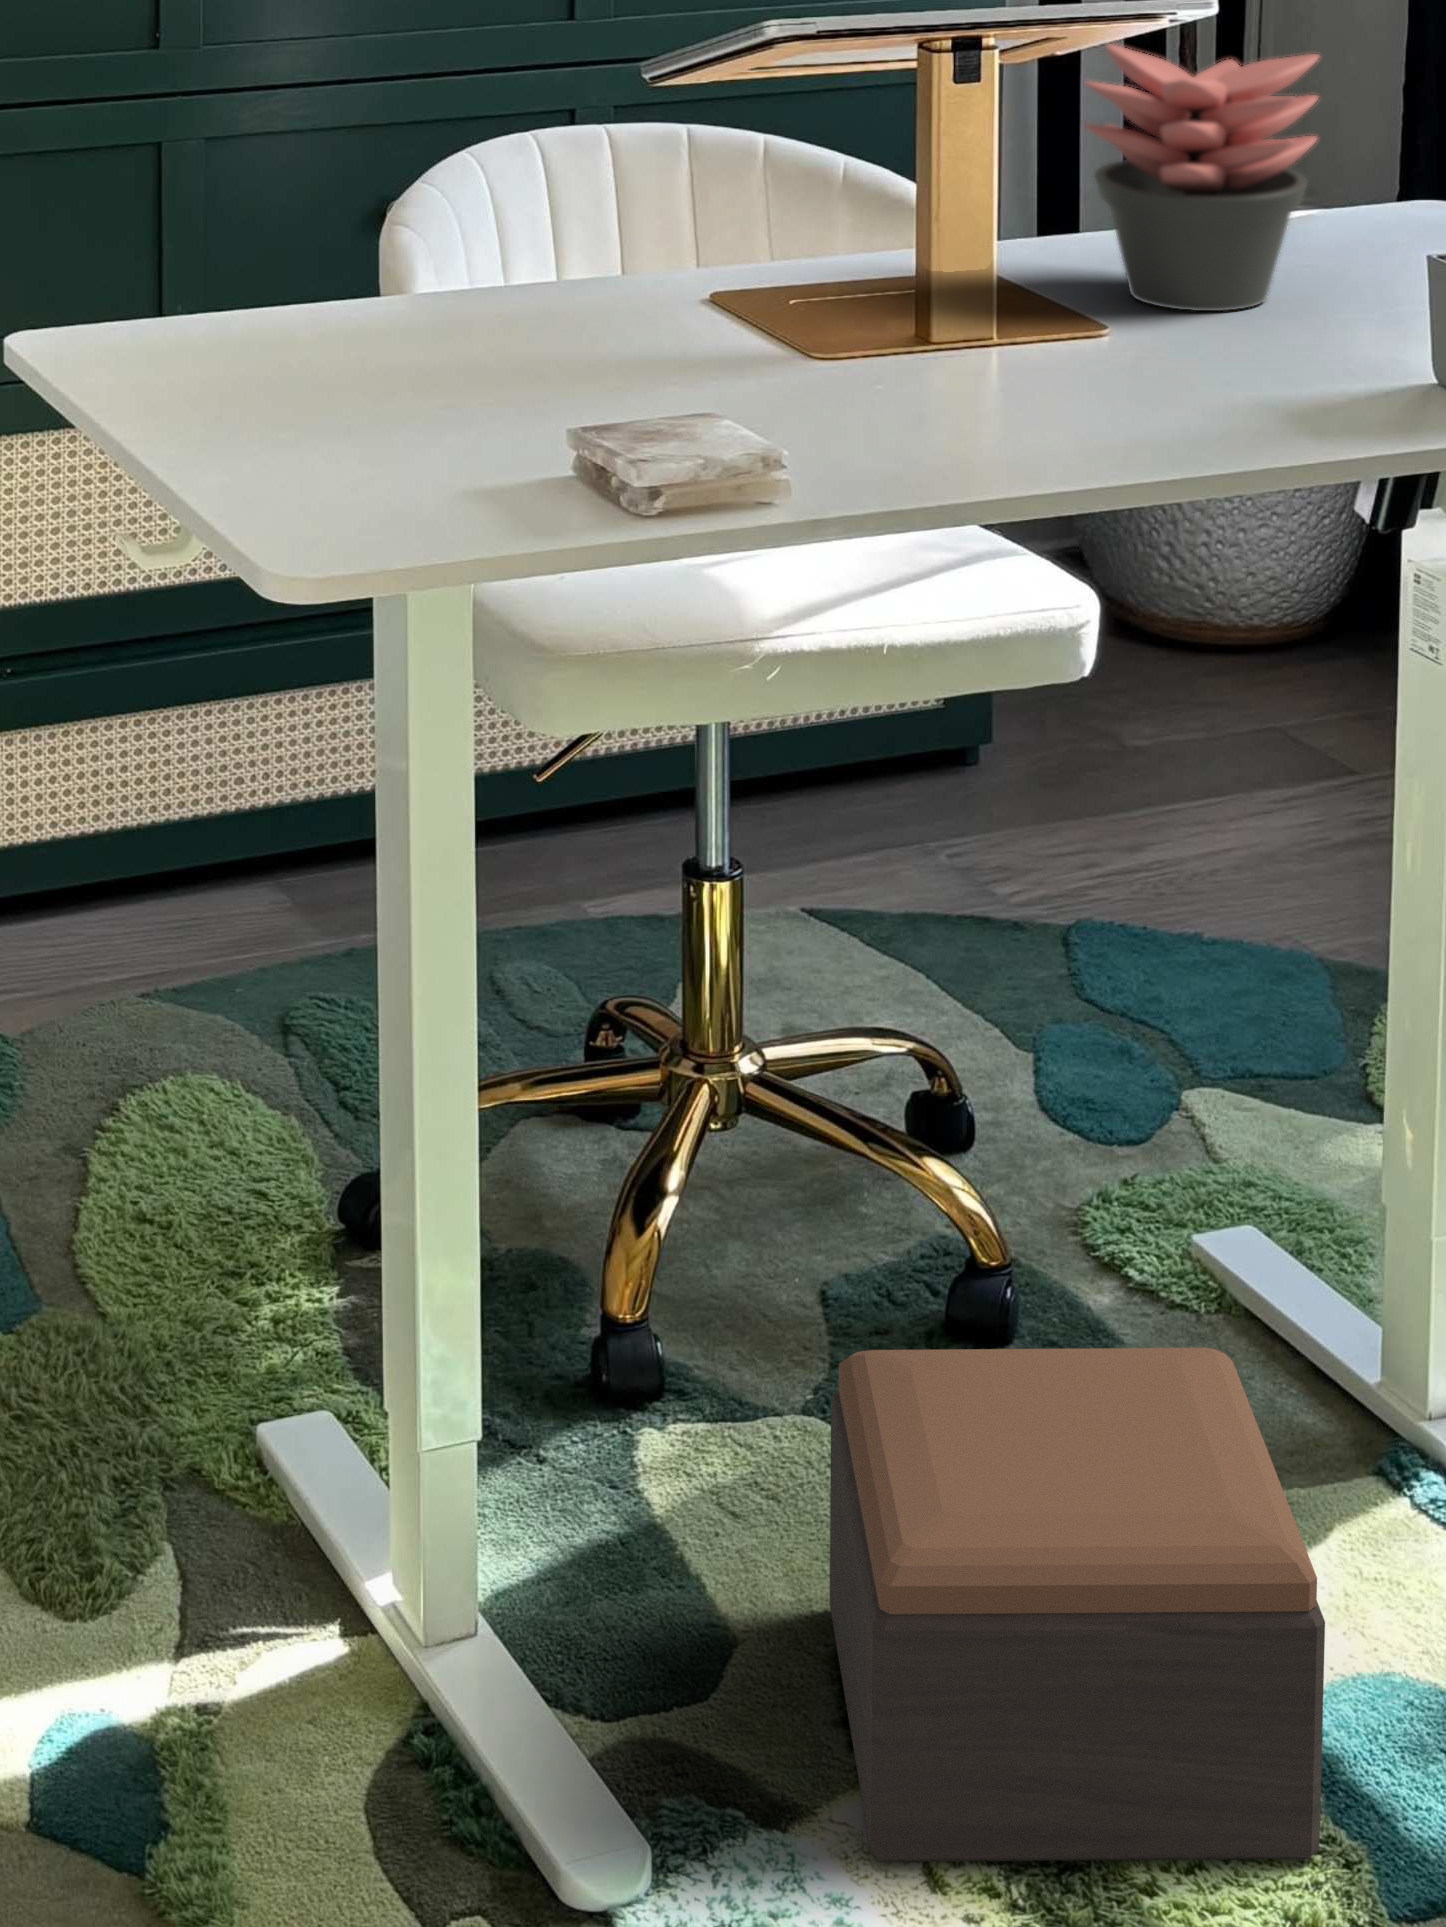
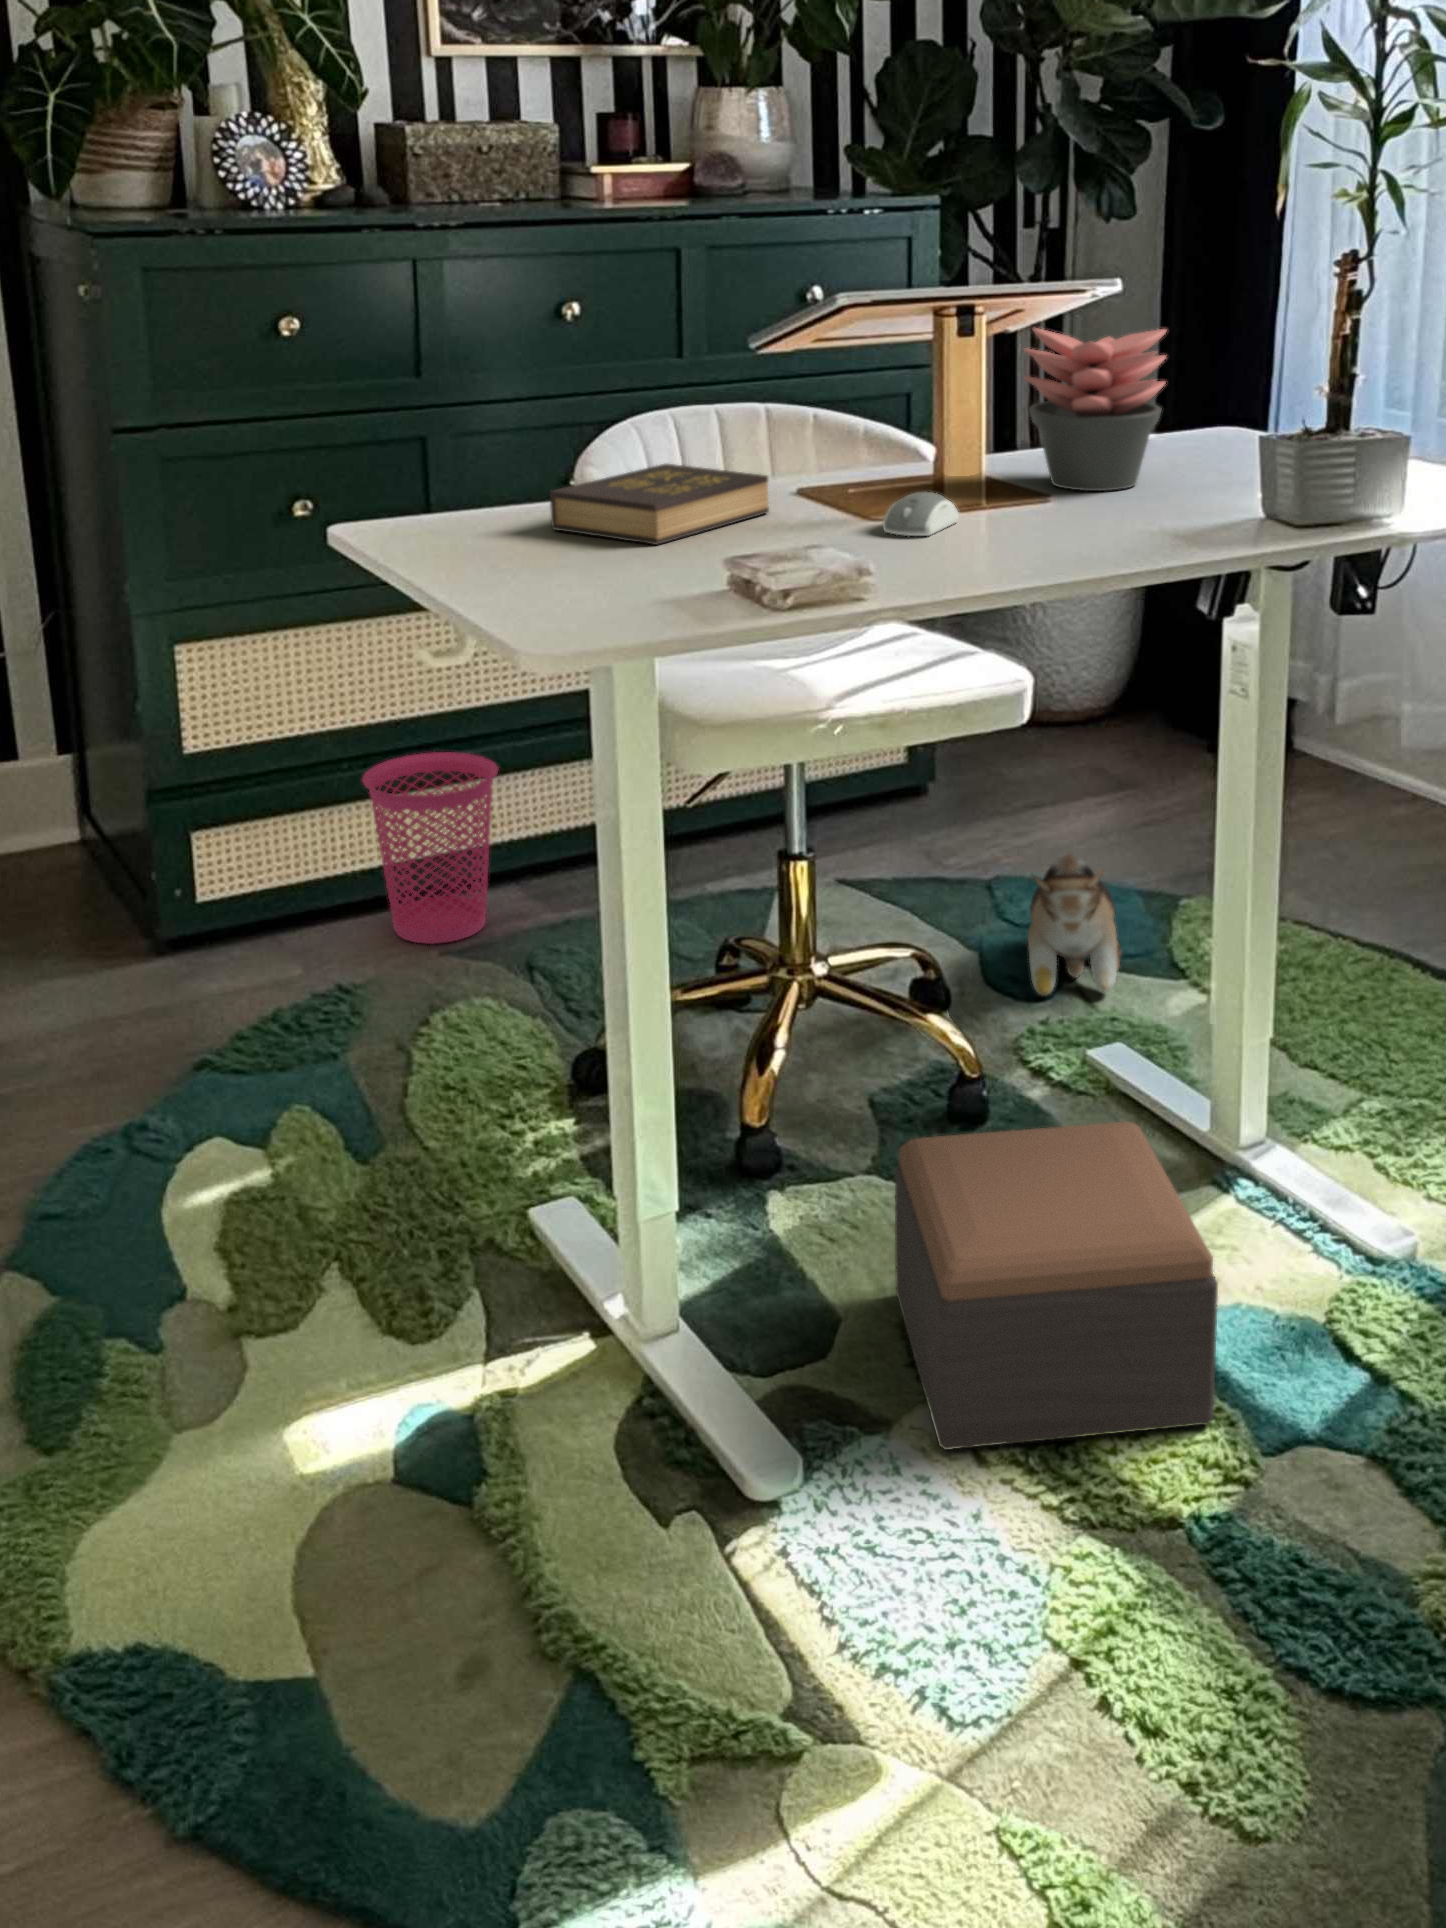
hardback book: none [336,243,673,384] -> present [550,464,769,545]
computer mouse: none [841,313,965,386] -> present [883,492,959,536]
waste basket: none [37,655,256,974] -> present [362,752,498,944]
plush toy: none [1108,888,1273,1129] -> present [1028,854,1121,996]

